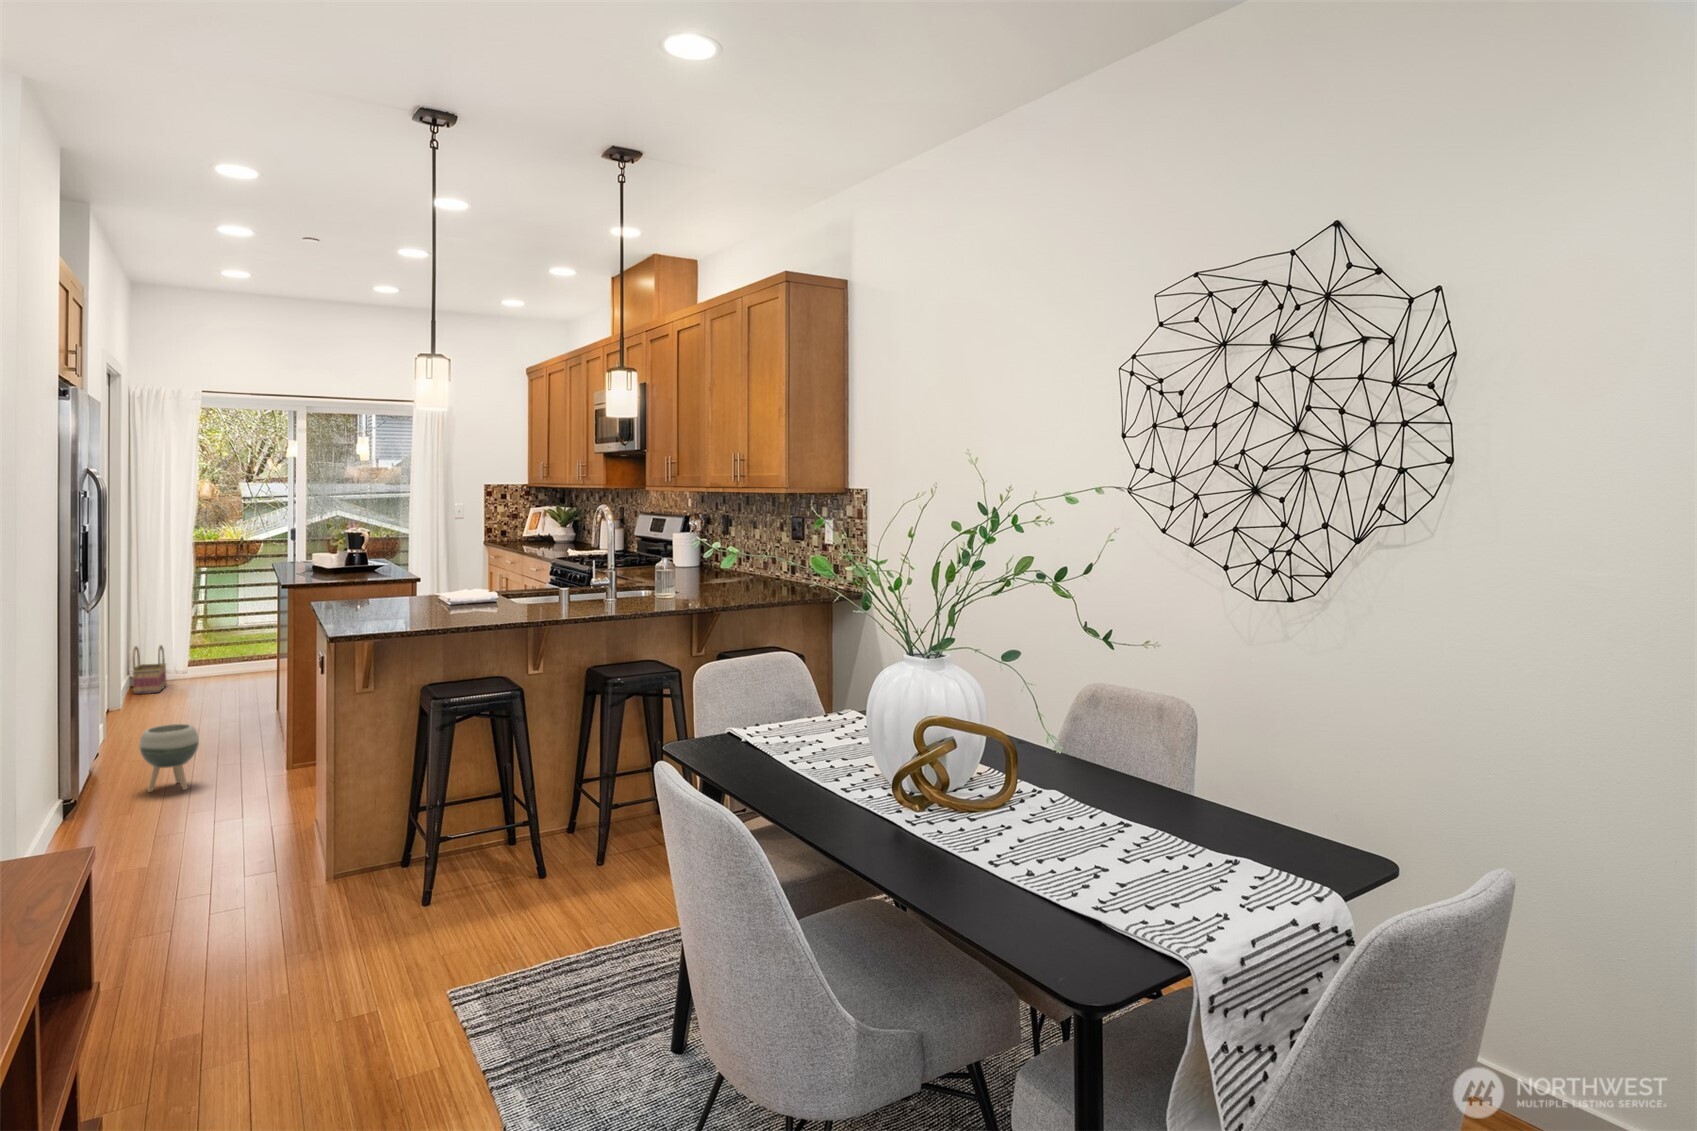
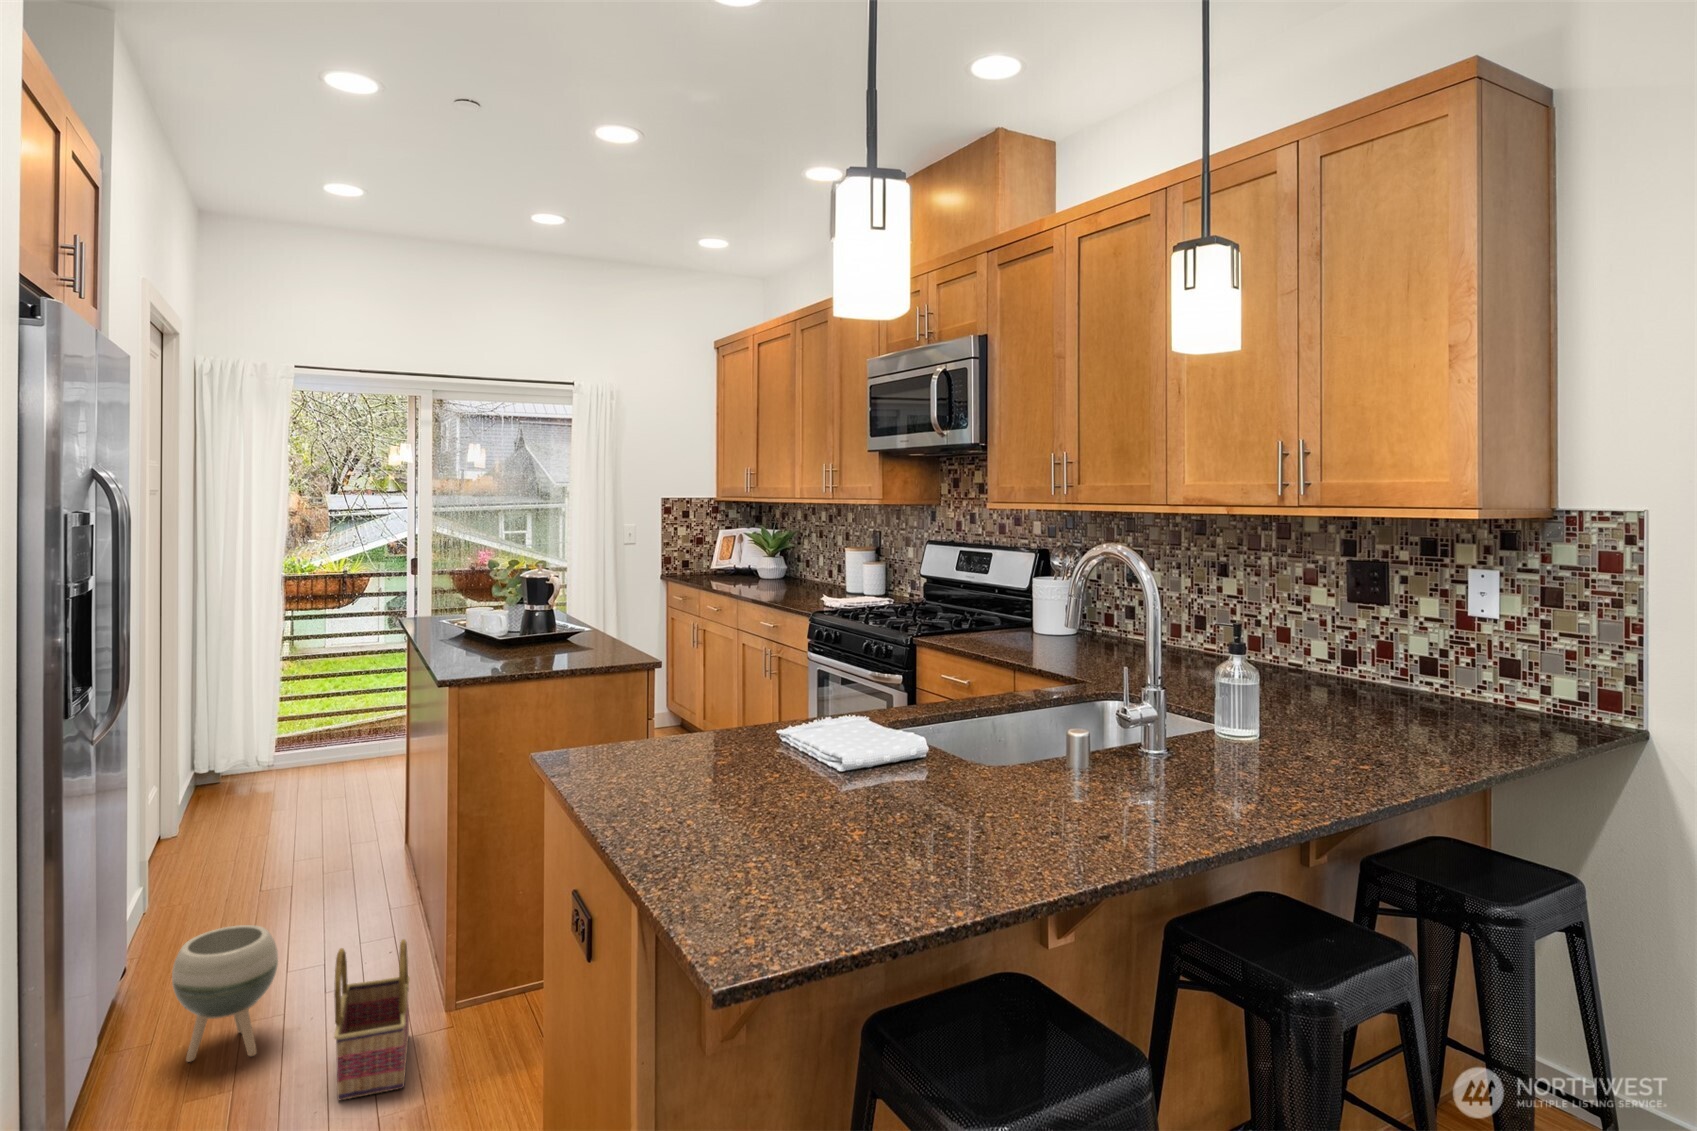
basket: present [133,645,167,694] -> present [334,939,410,1100]

